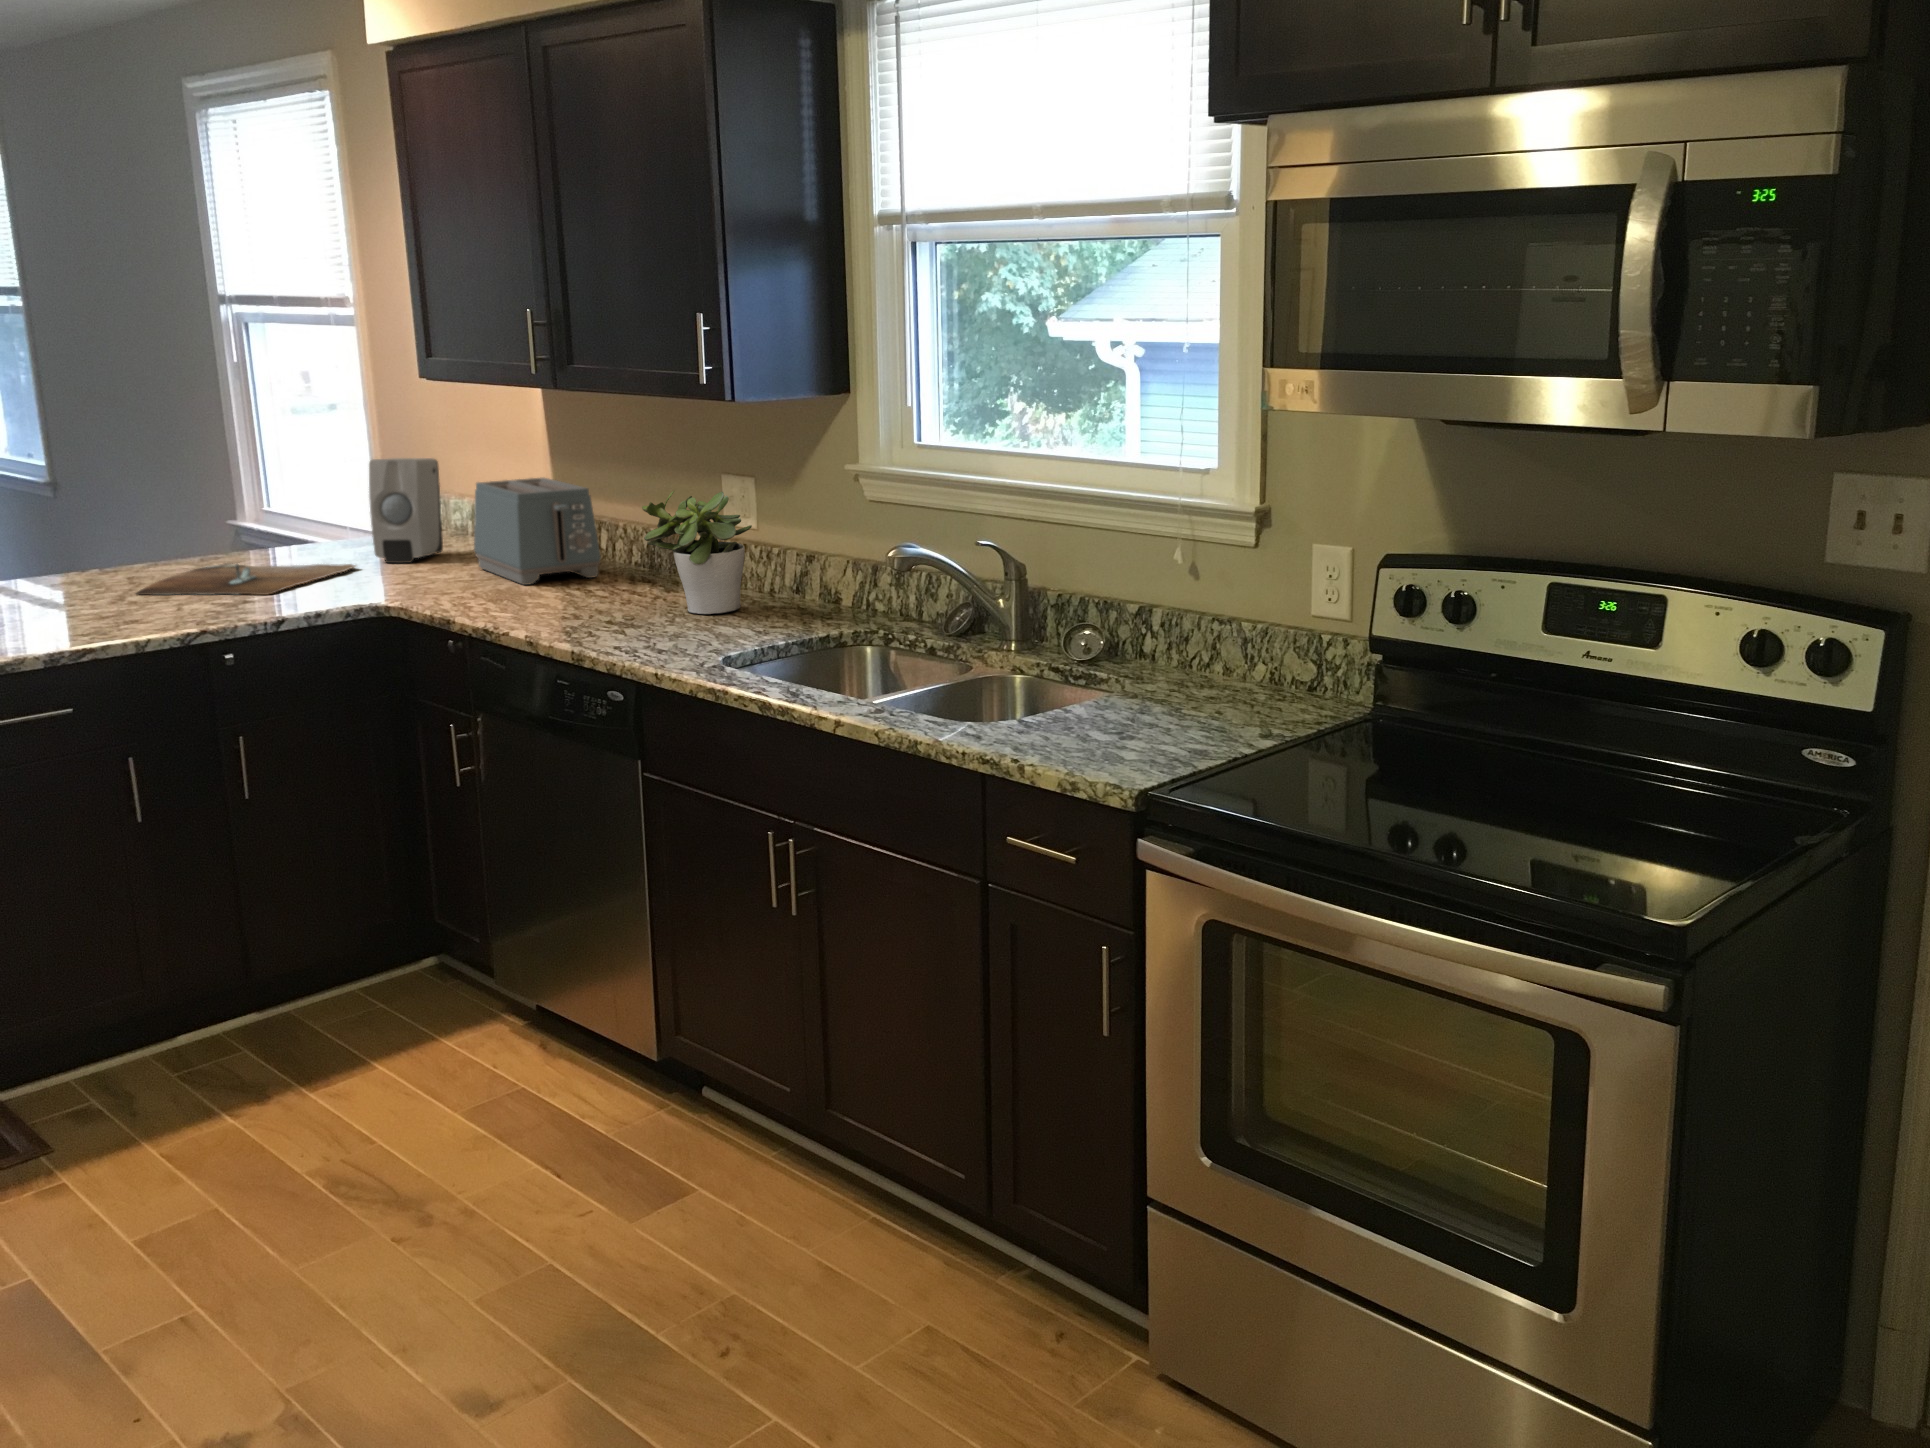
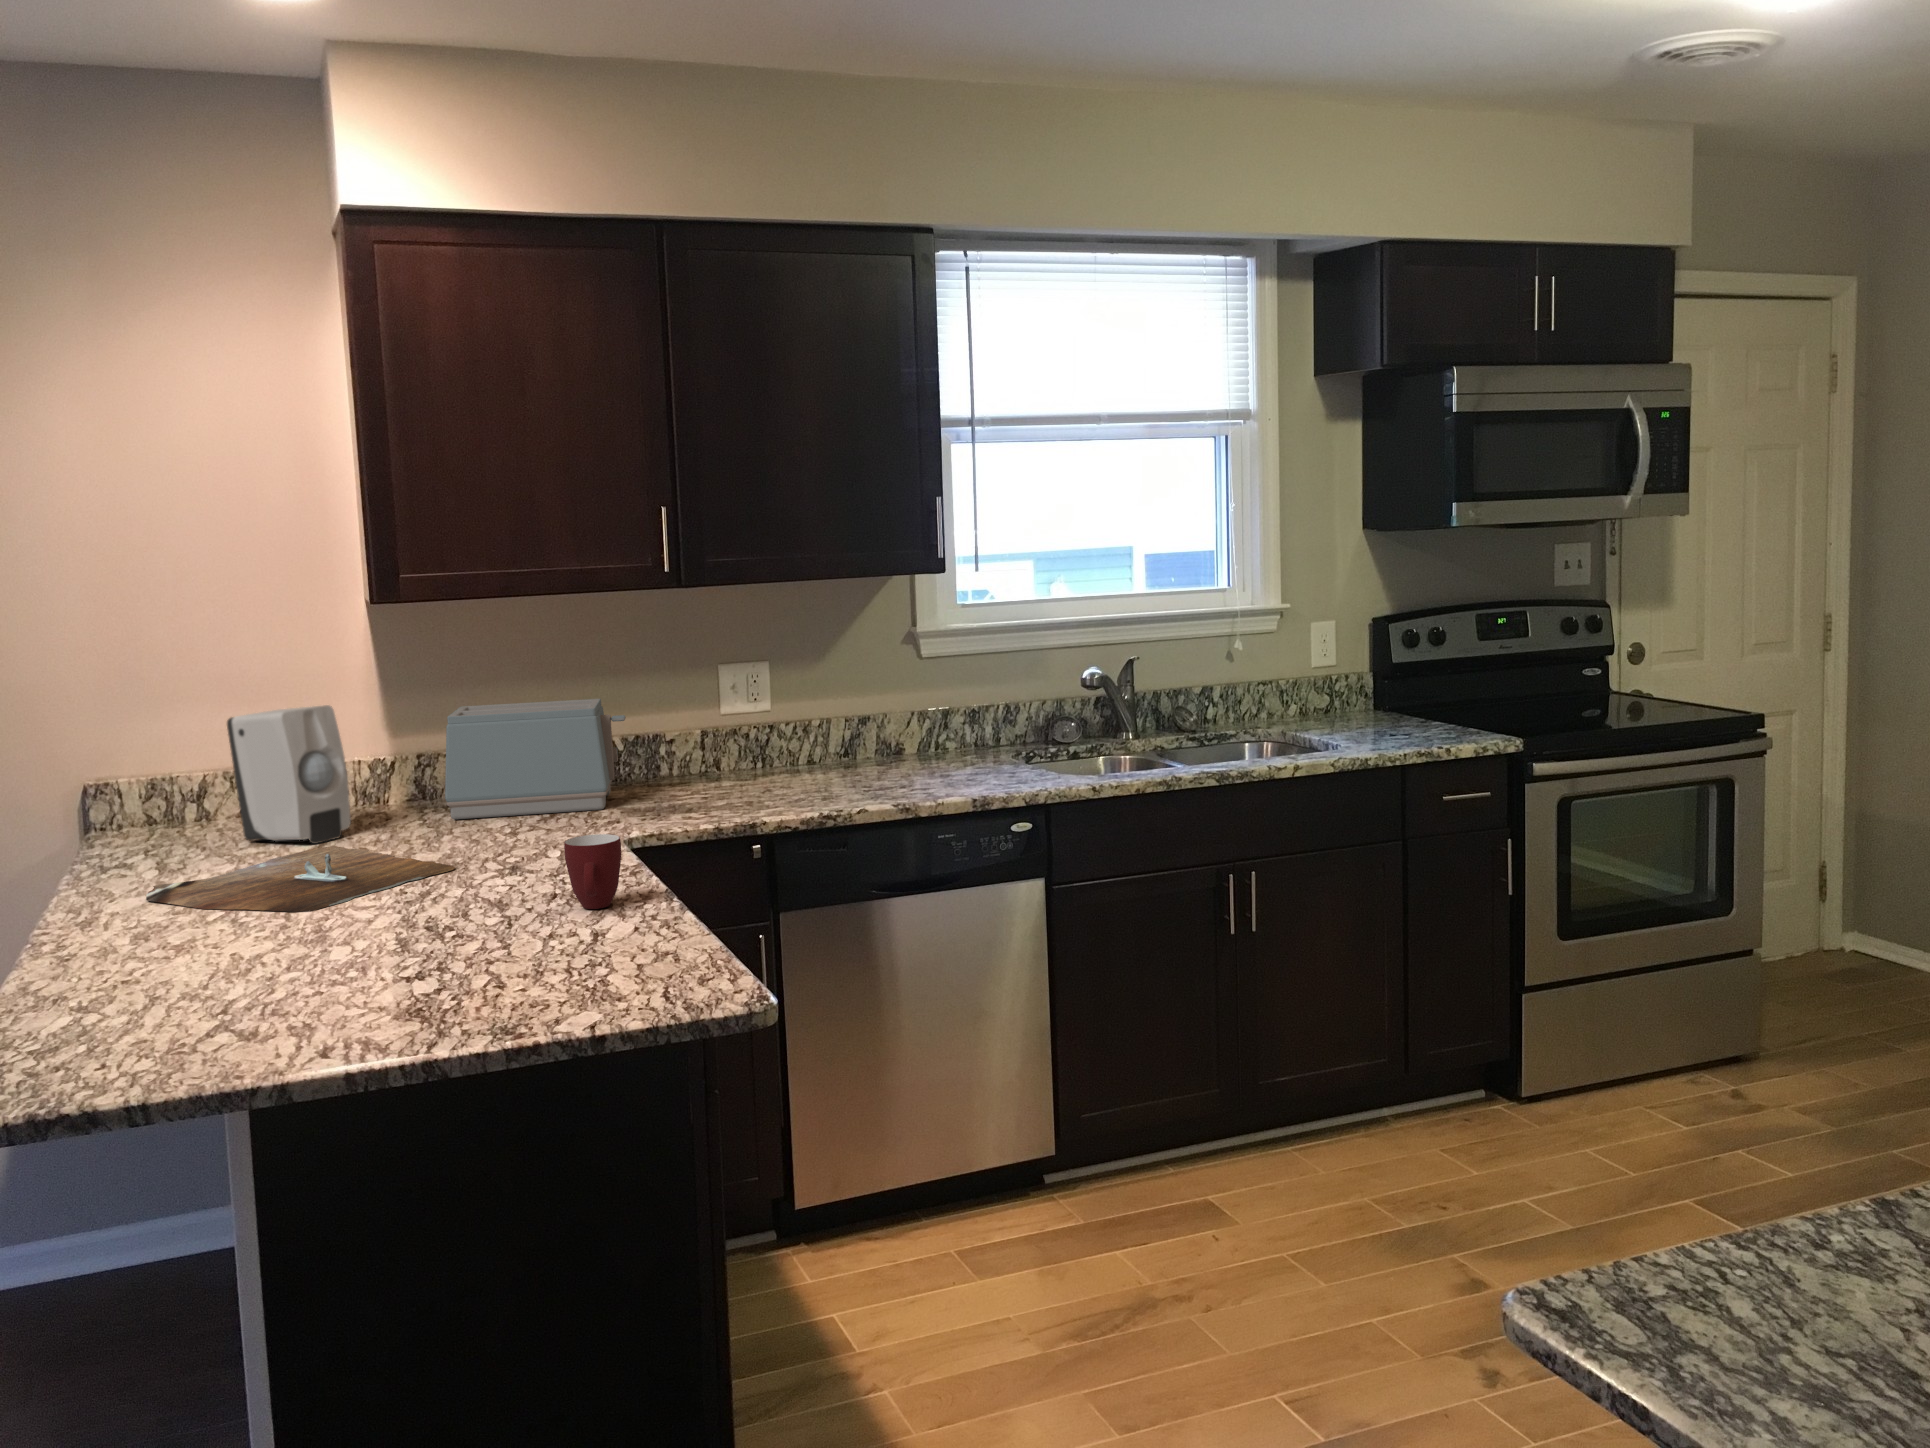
potted plant: present [642,491,752,614] -> none [792,659,909,779]
mug: none [57,577,118,634] -> present [564,834,621,909]

